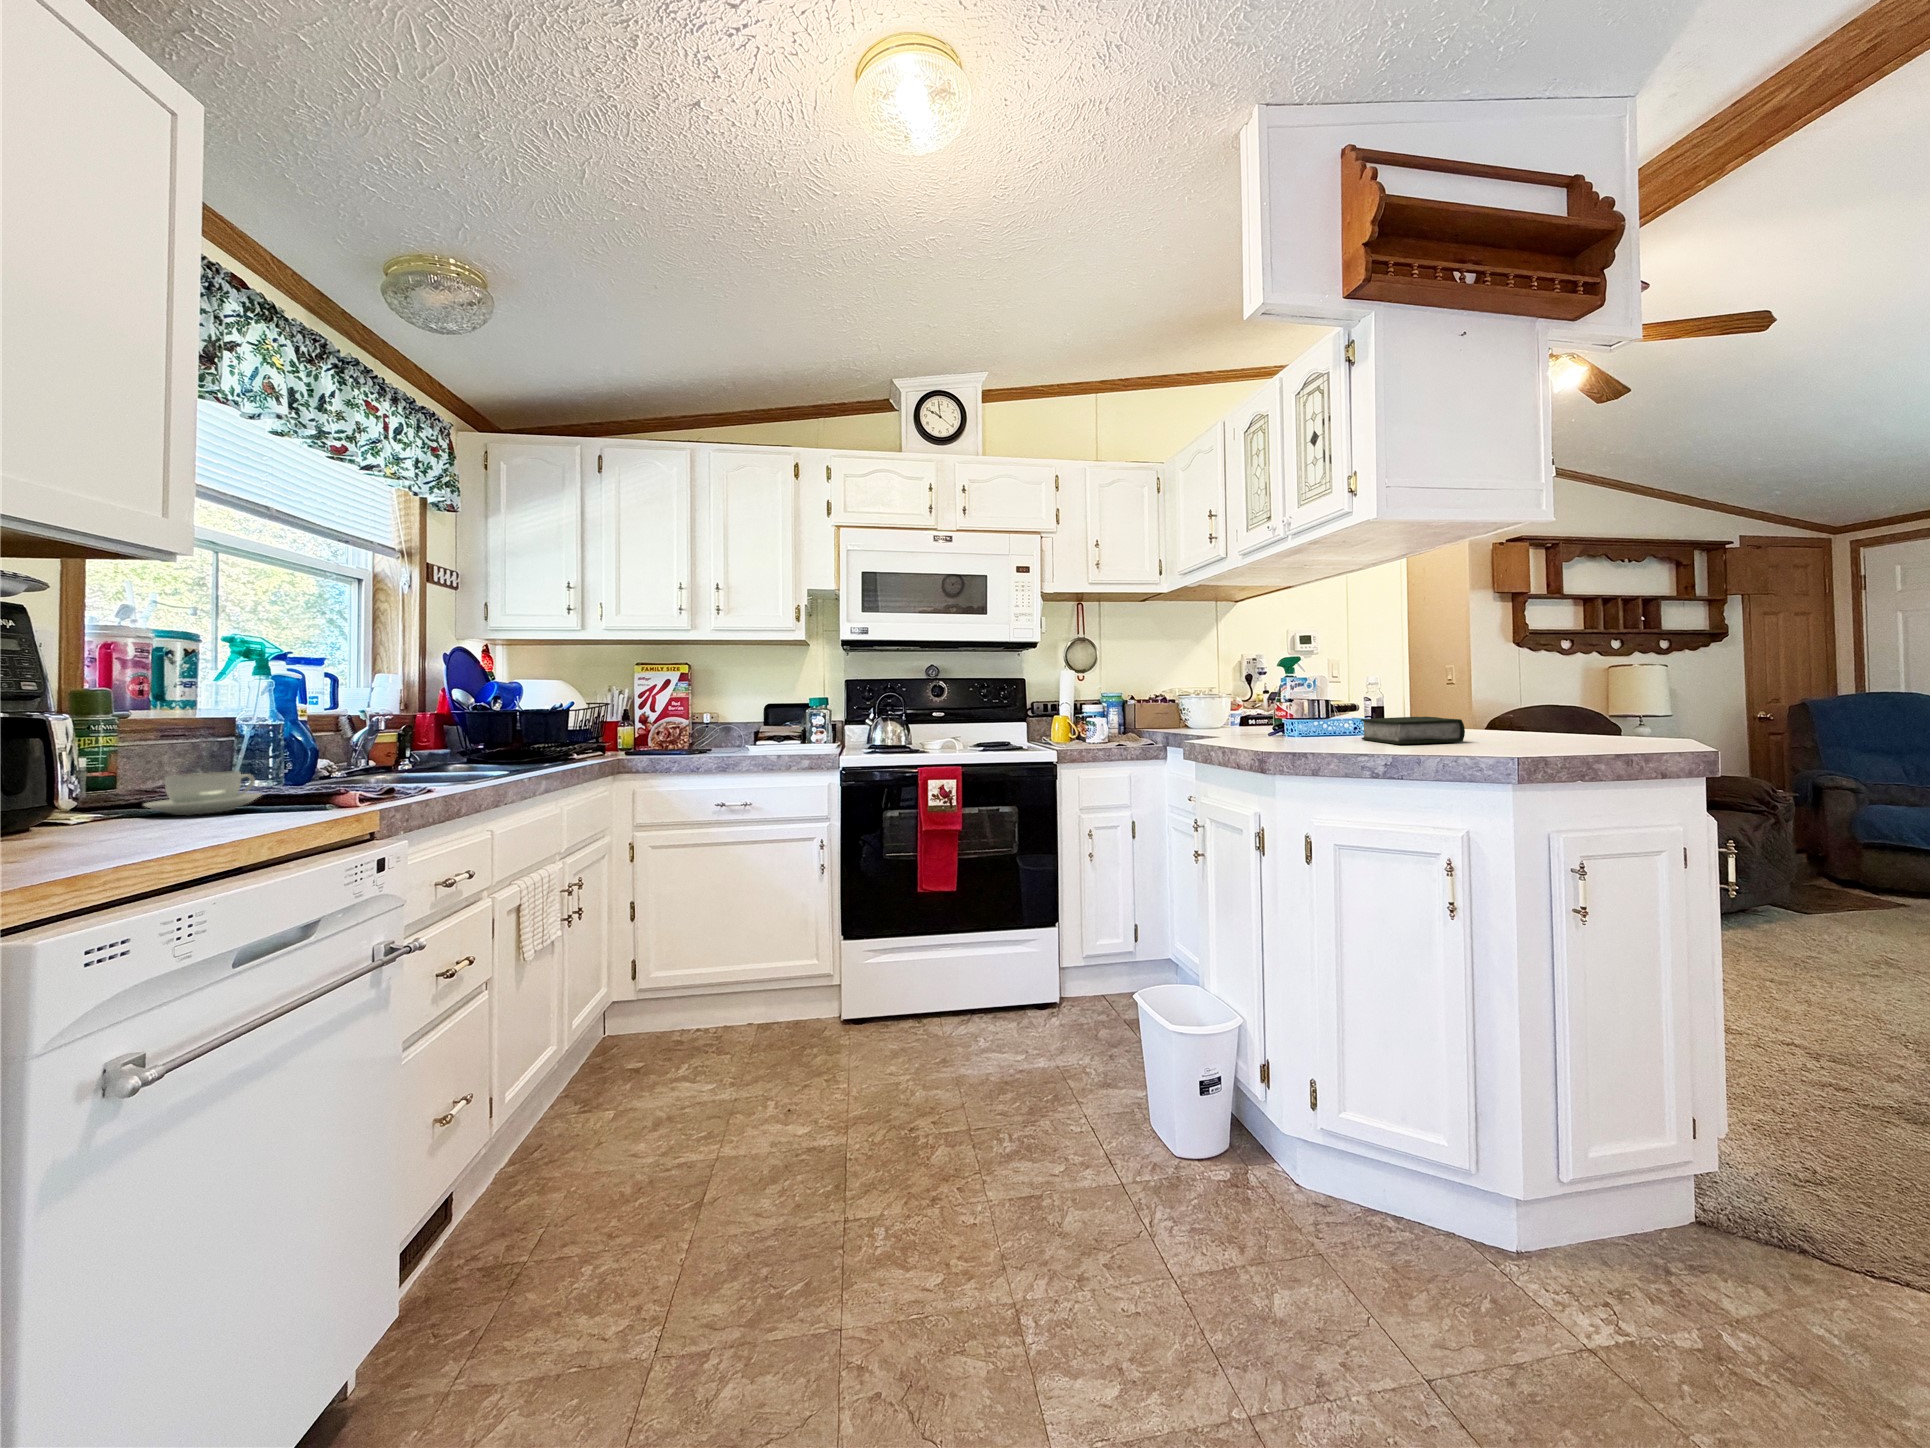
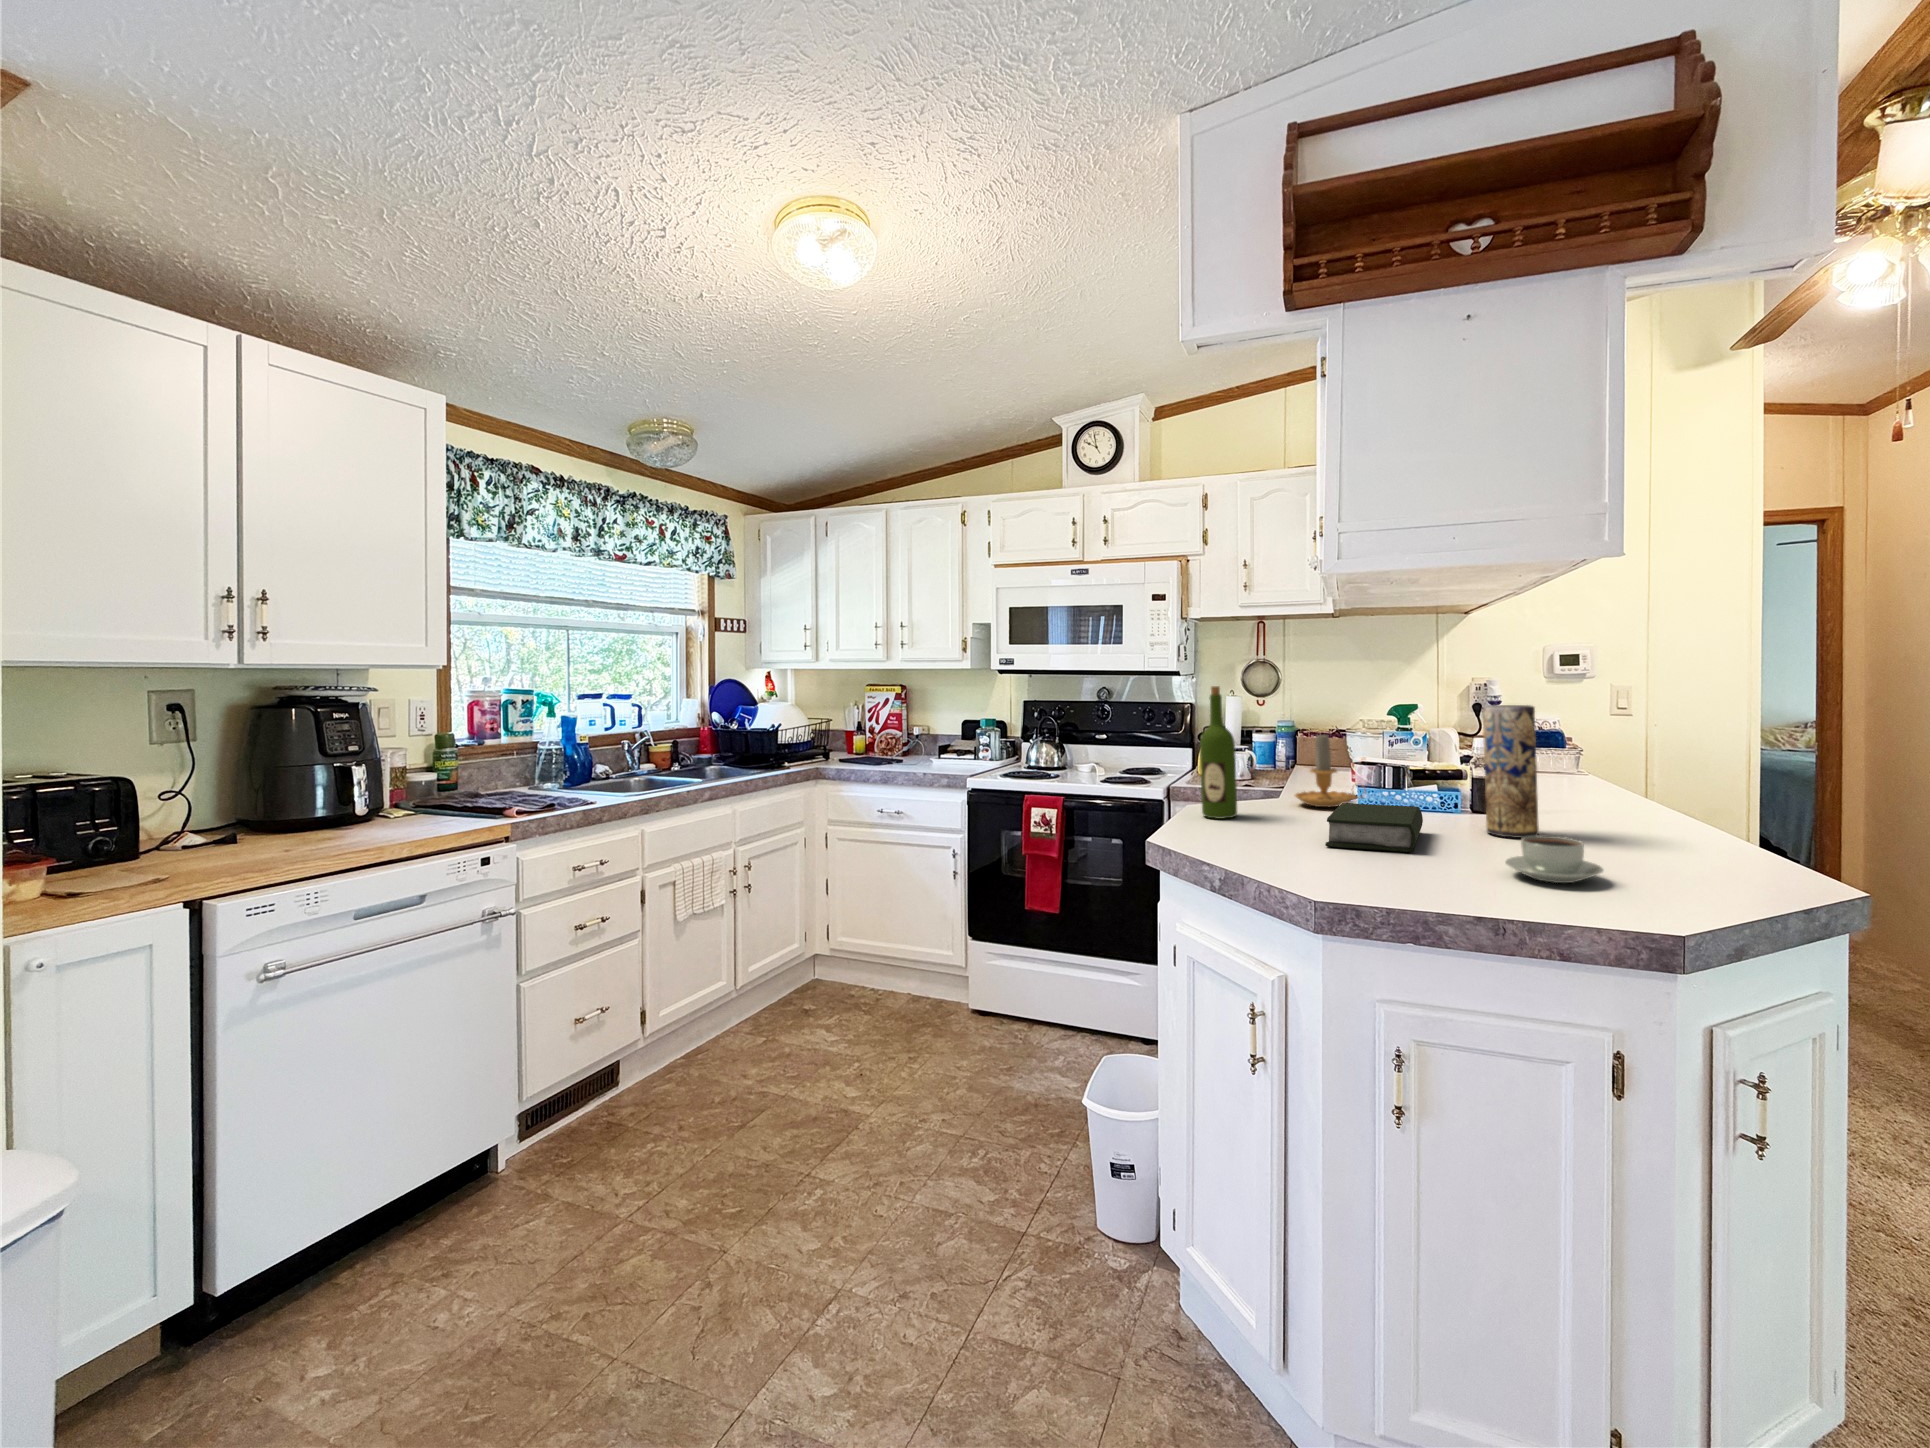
wine bottle: none [1230,624,1265,743] -> present [1200,686,1237,819]
vase: none [1447,636,1490,735] -> present [1483,705,1539,838]
candle: none [1267,671,1331,735] -> present [1295,734,1362,807]
coffee cup: present [144,771,261,815] -> present [1505,836,1604,883]

